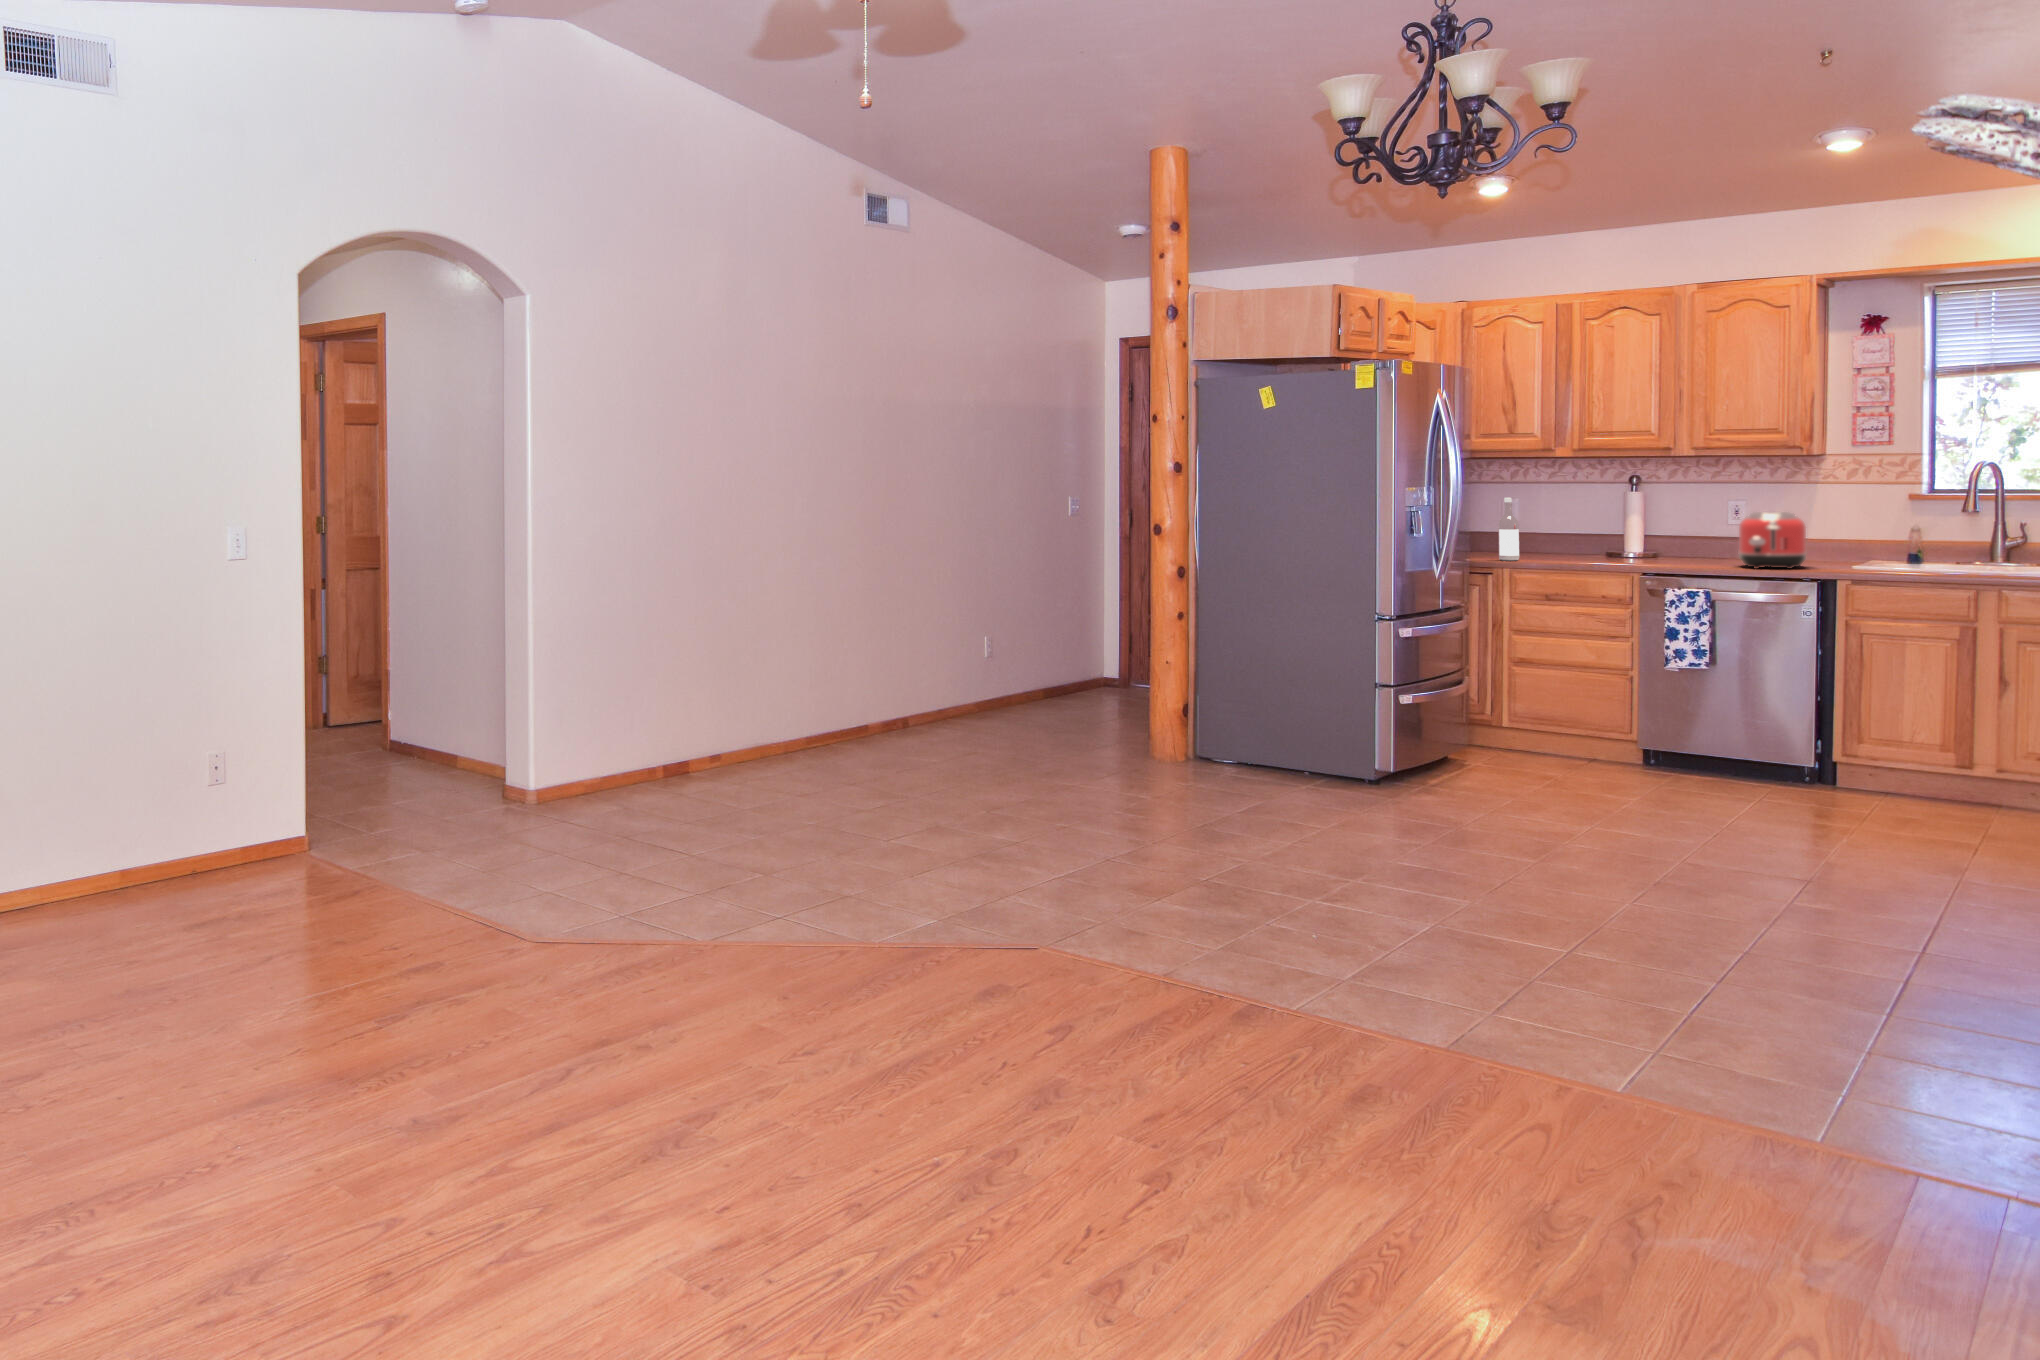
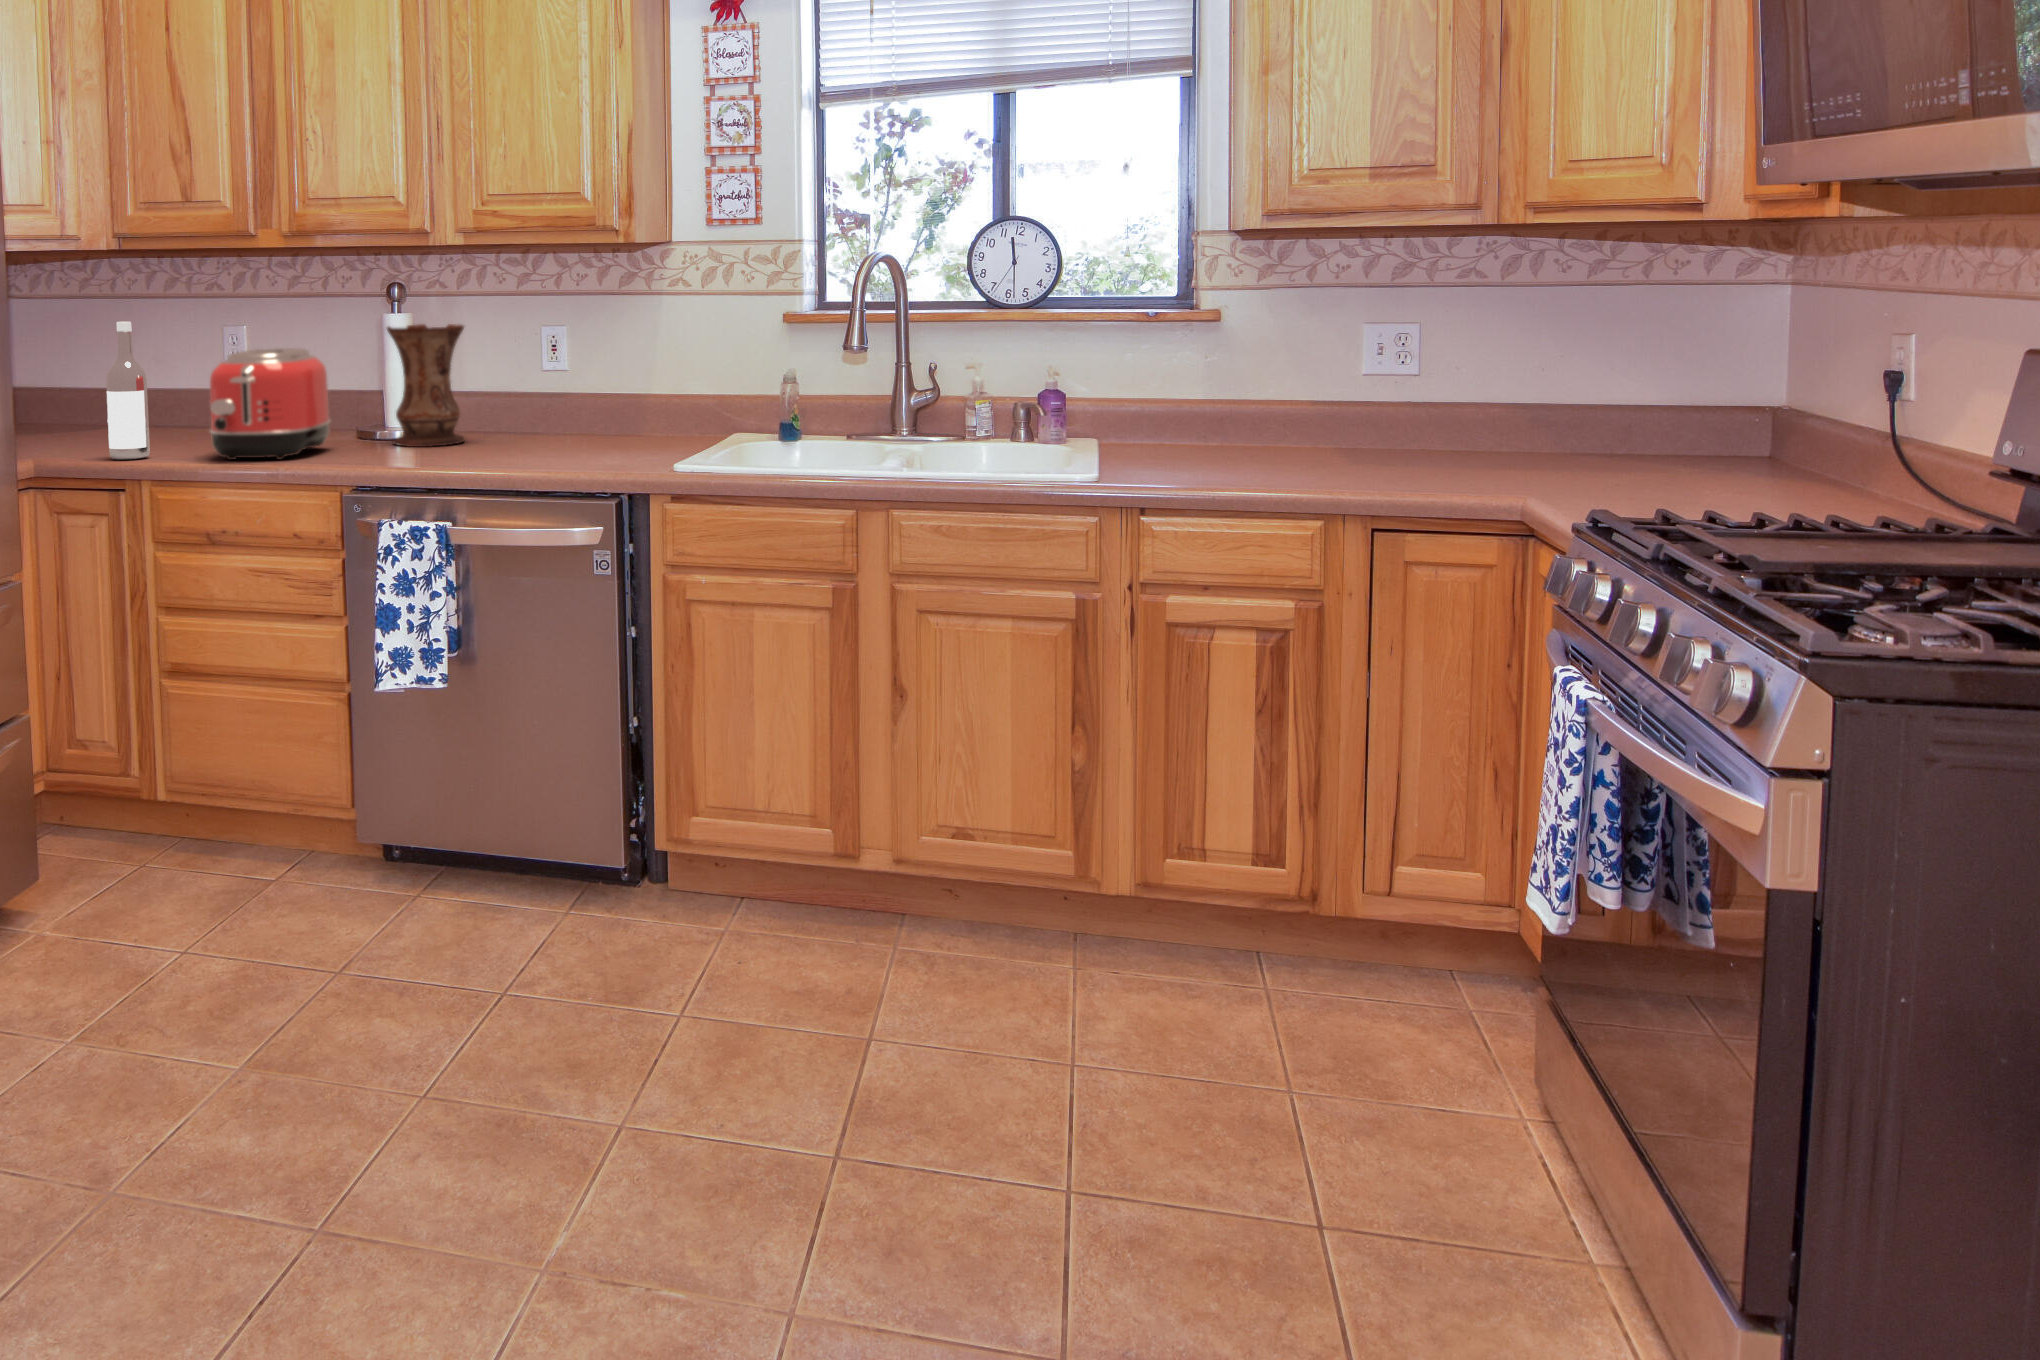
vase: none [1639,499,1688,560] -> present [387,324,465,447]
toaster: present [1738,512,1807,569] -> present [210,348,331,460]

